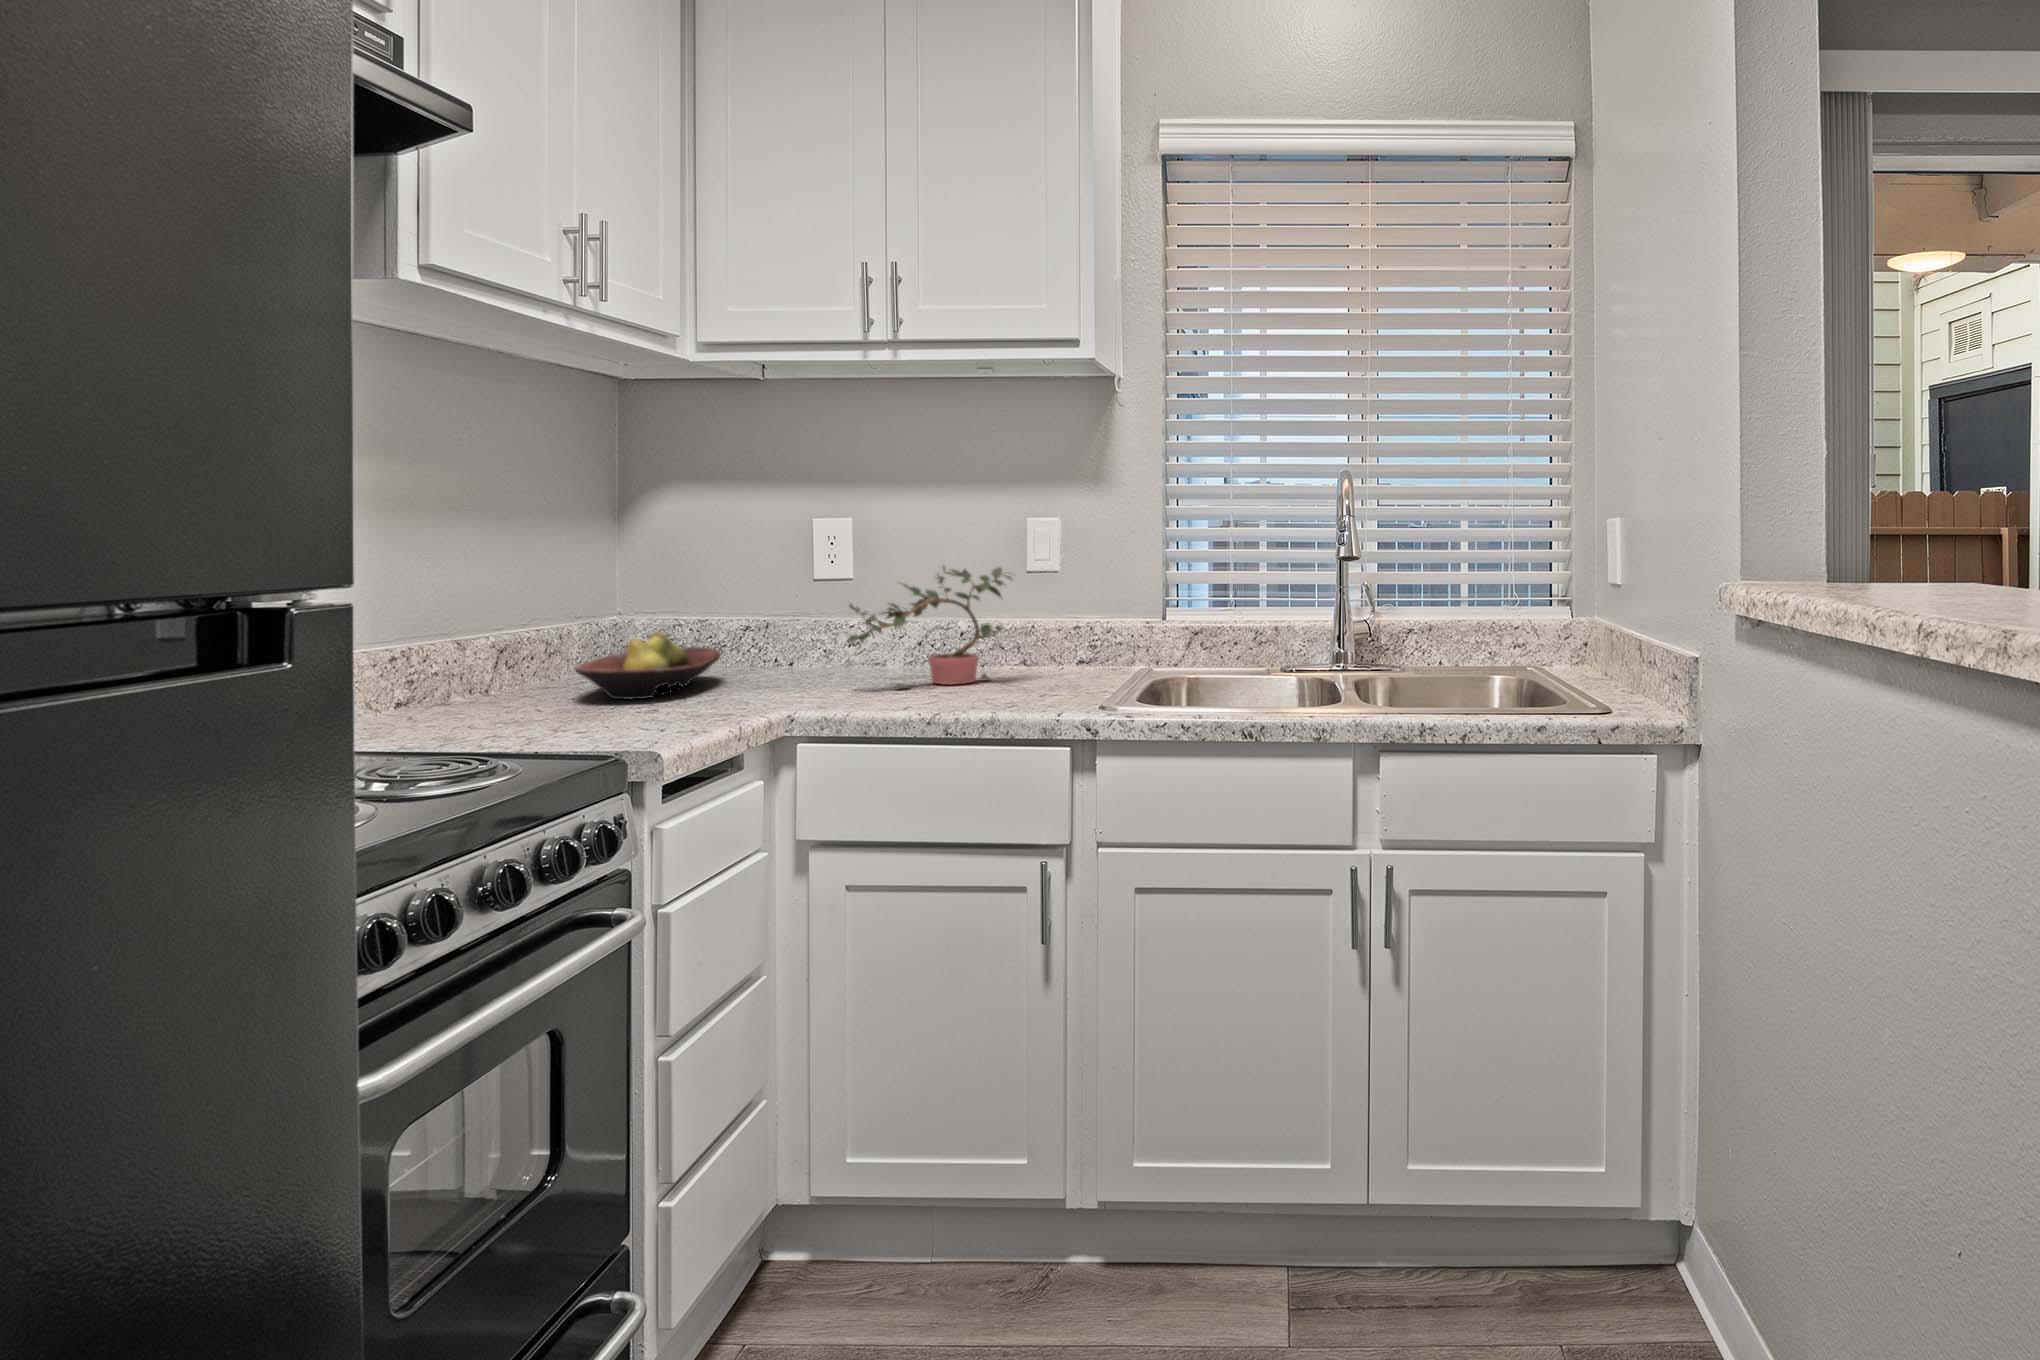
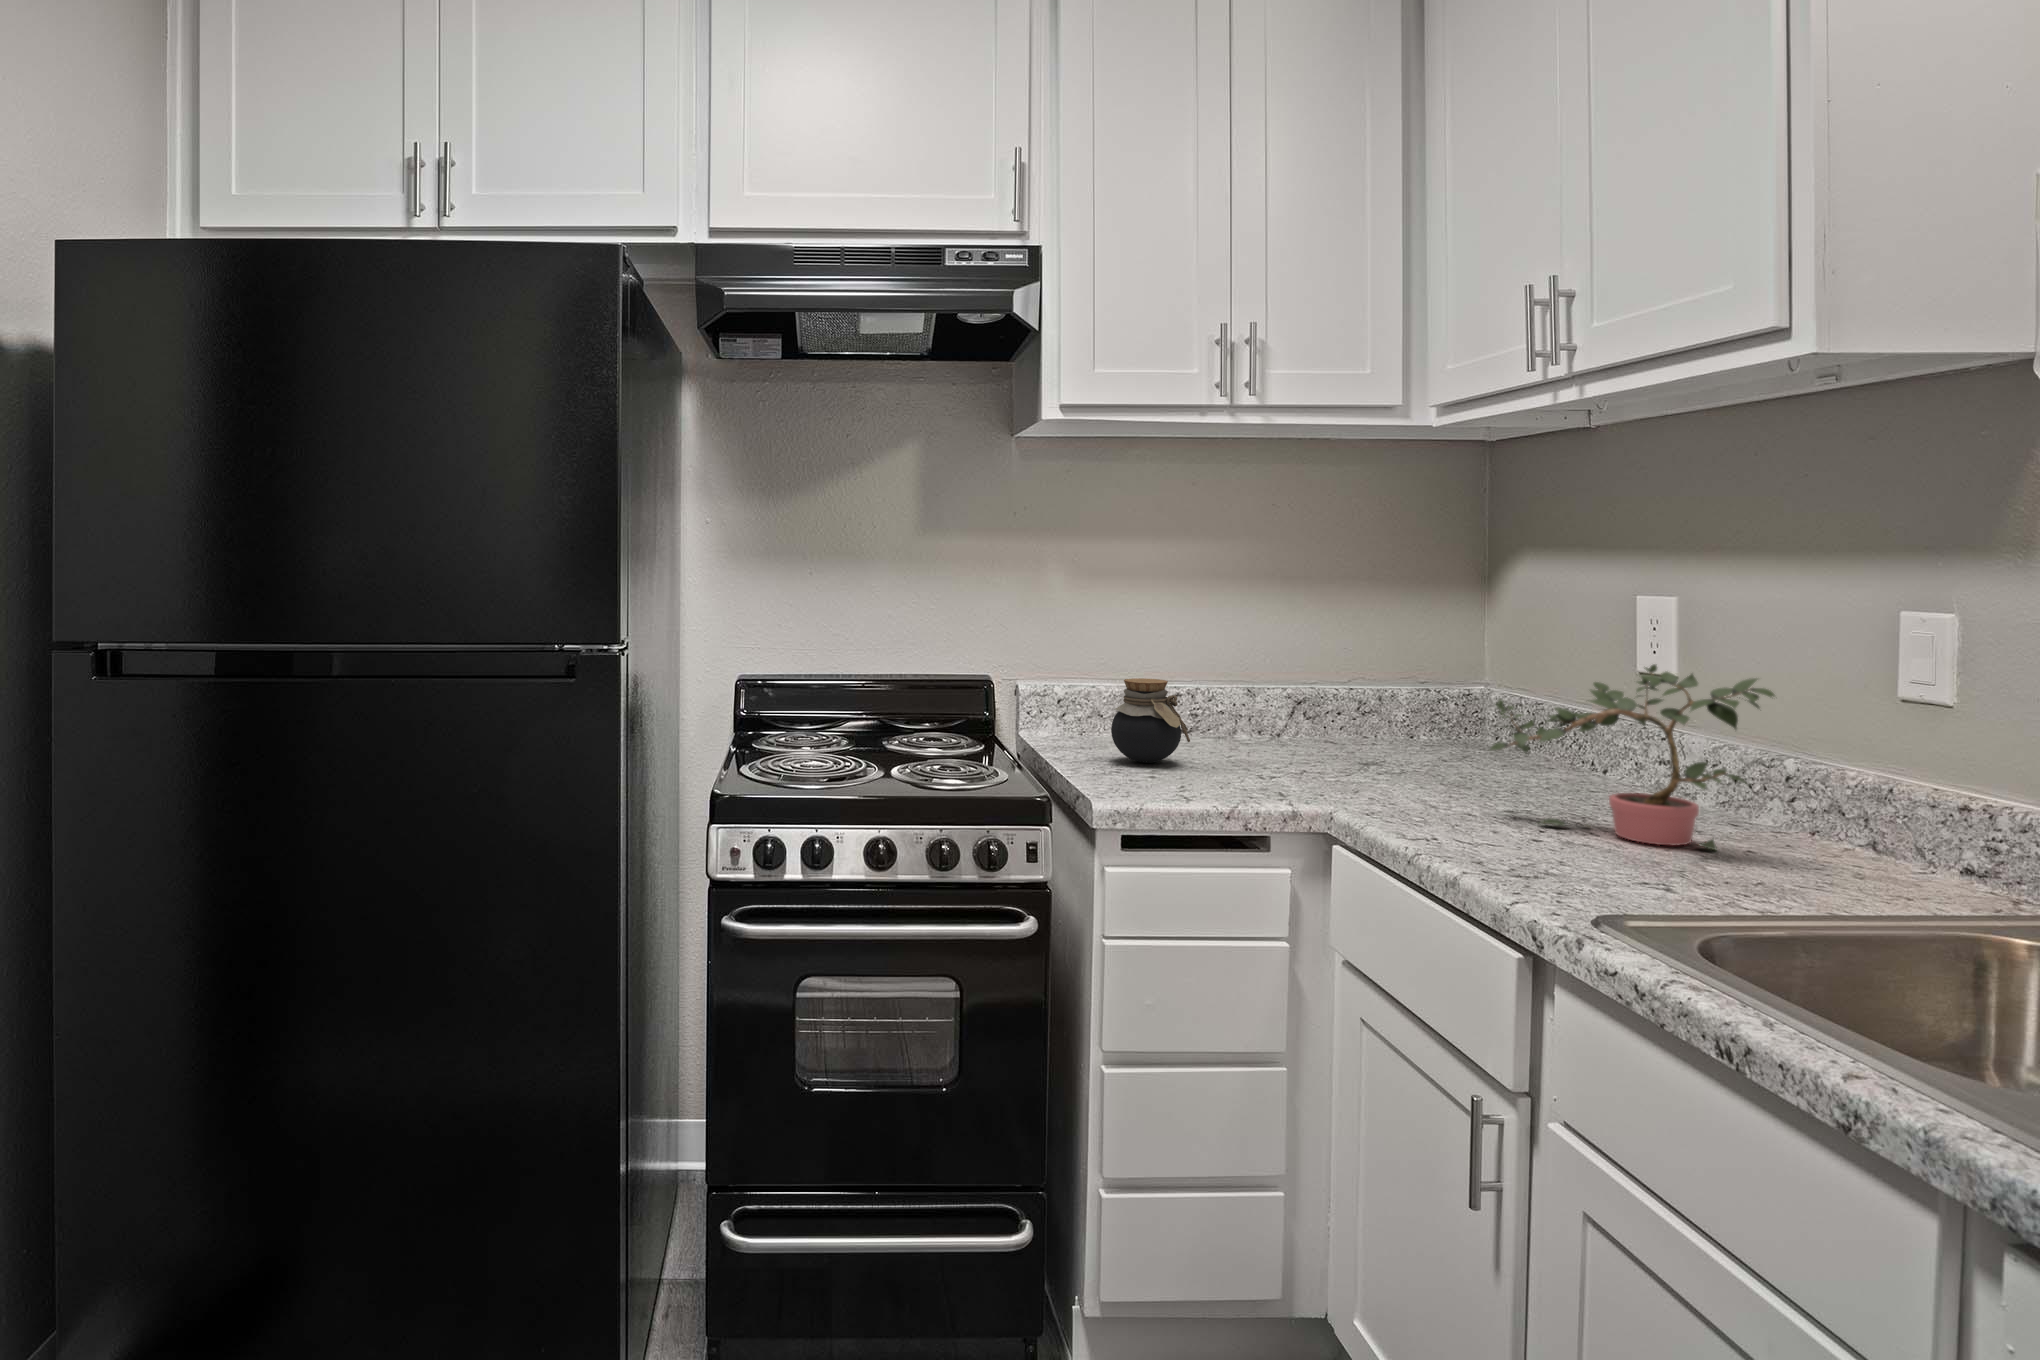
fruit bowl: present [575,632,721,699] -> none [1273,705,1481,770]
jar: none [448,633,550,728] -> present [1111,678,1190,763]

